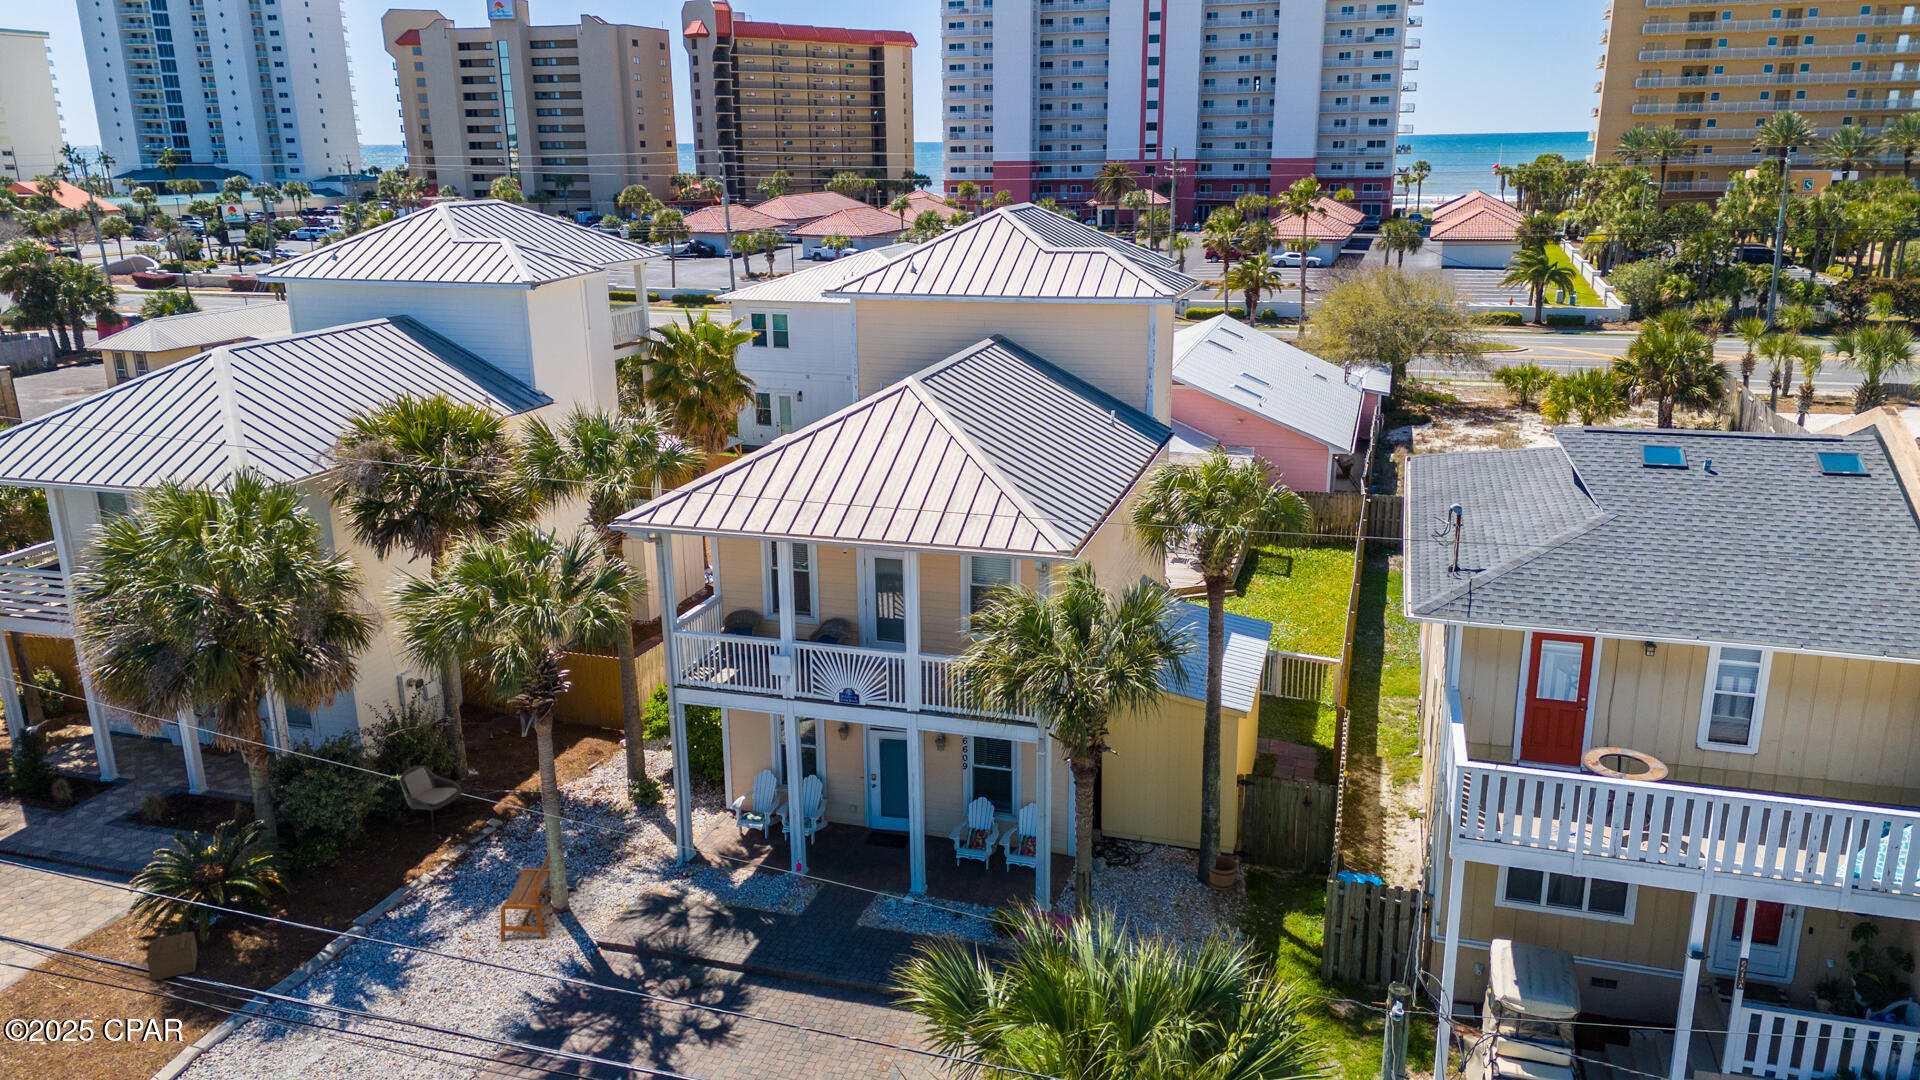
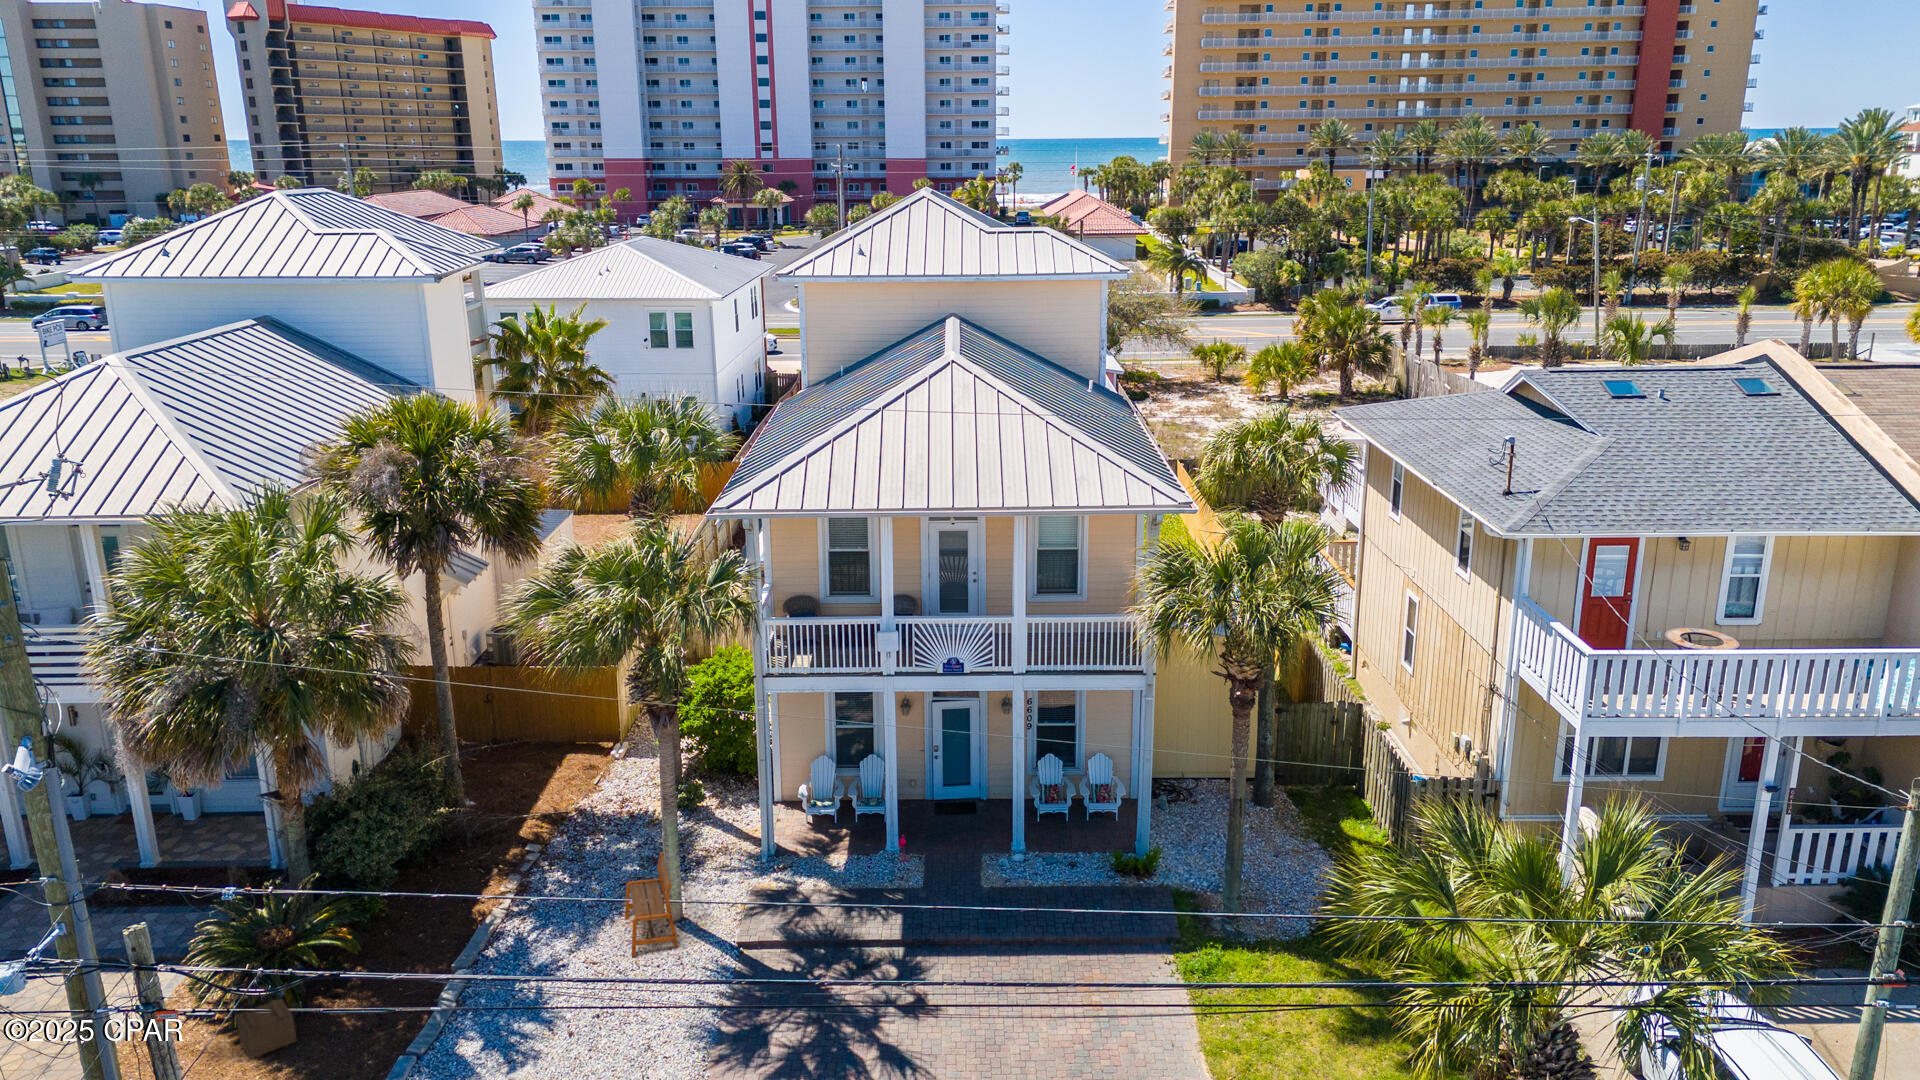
lounge chair: present [400,766,462,832] -> none [432,797,496,866]
bucket: present [1209,856,1238,890] -> none [1269,782,1299,813]

